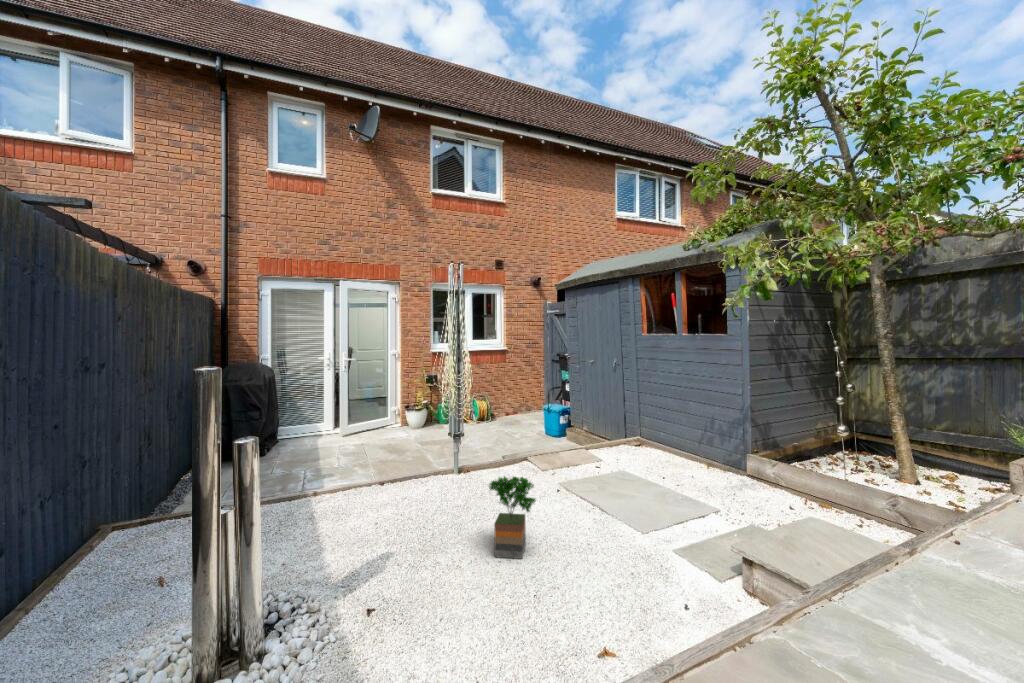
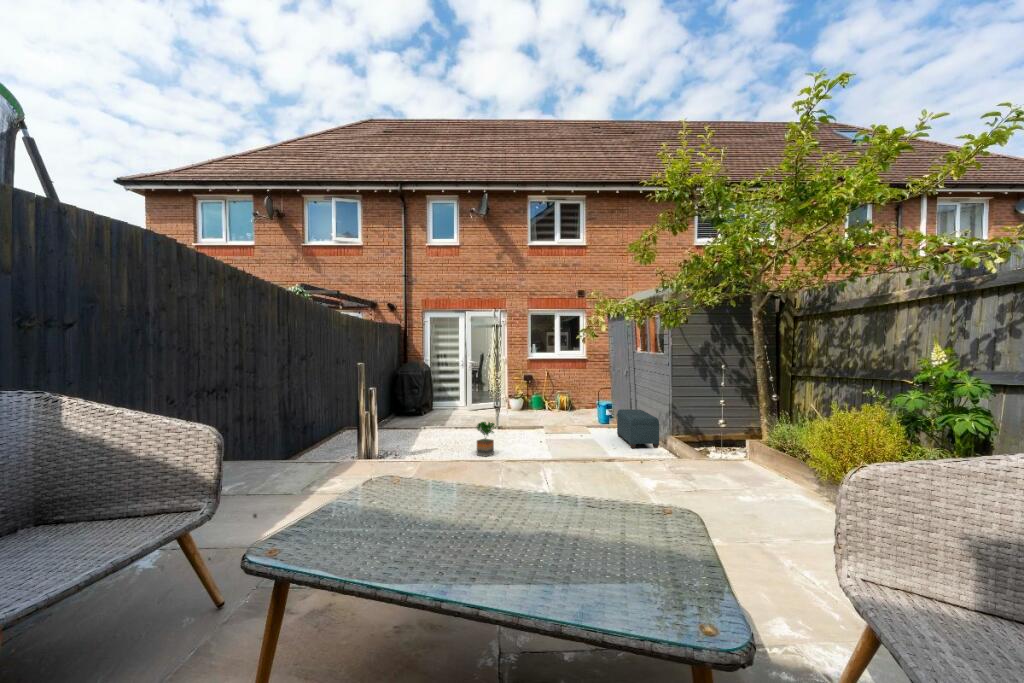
bench: none [640,417,742,484] -> present [617,409,659,448]

